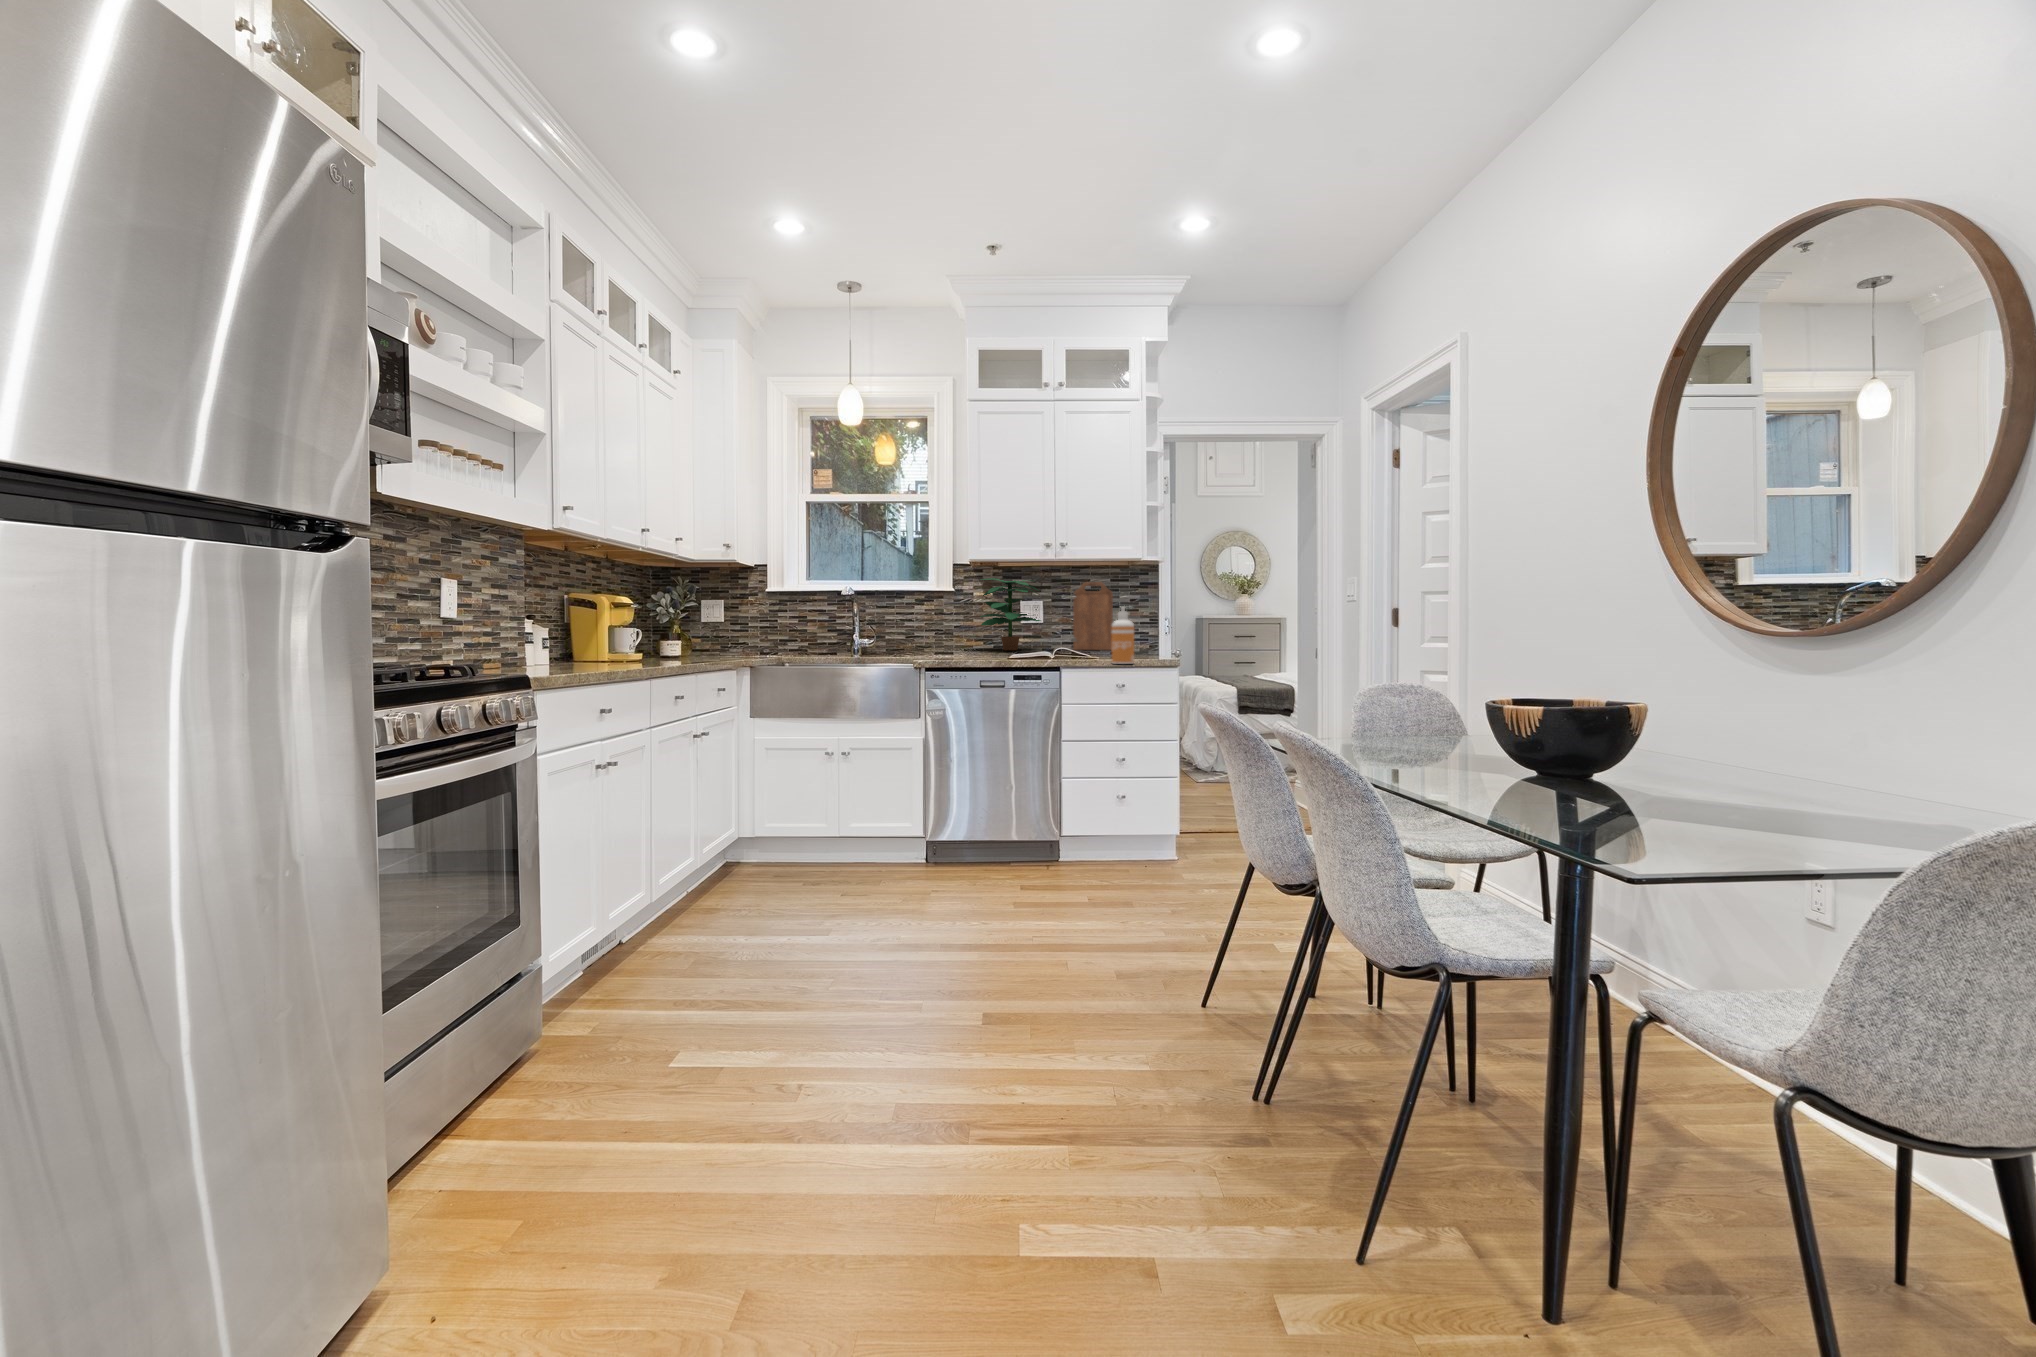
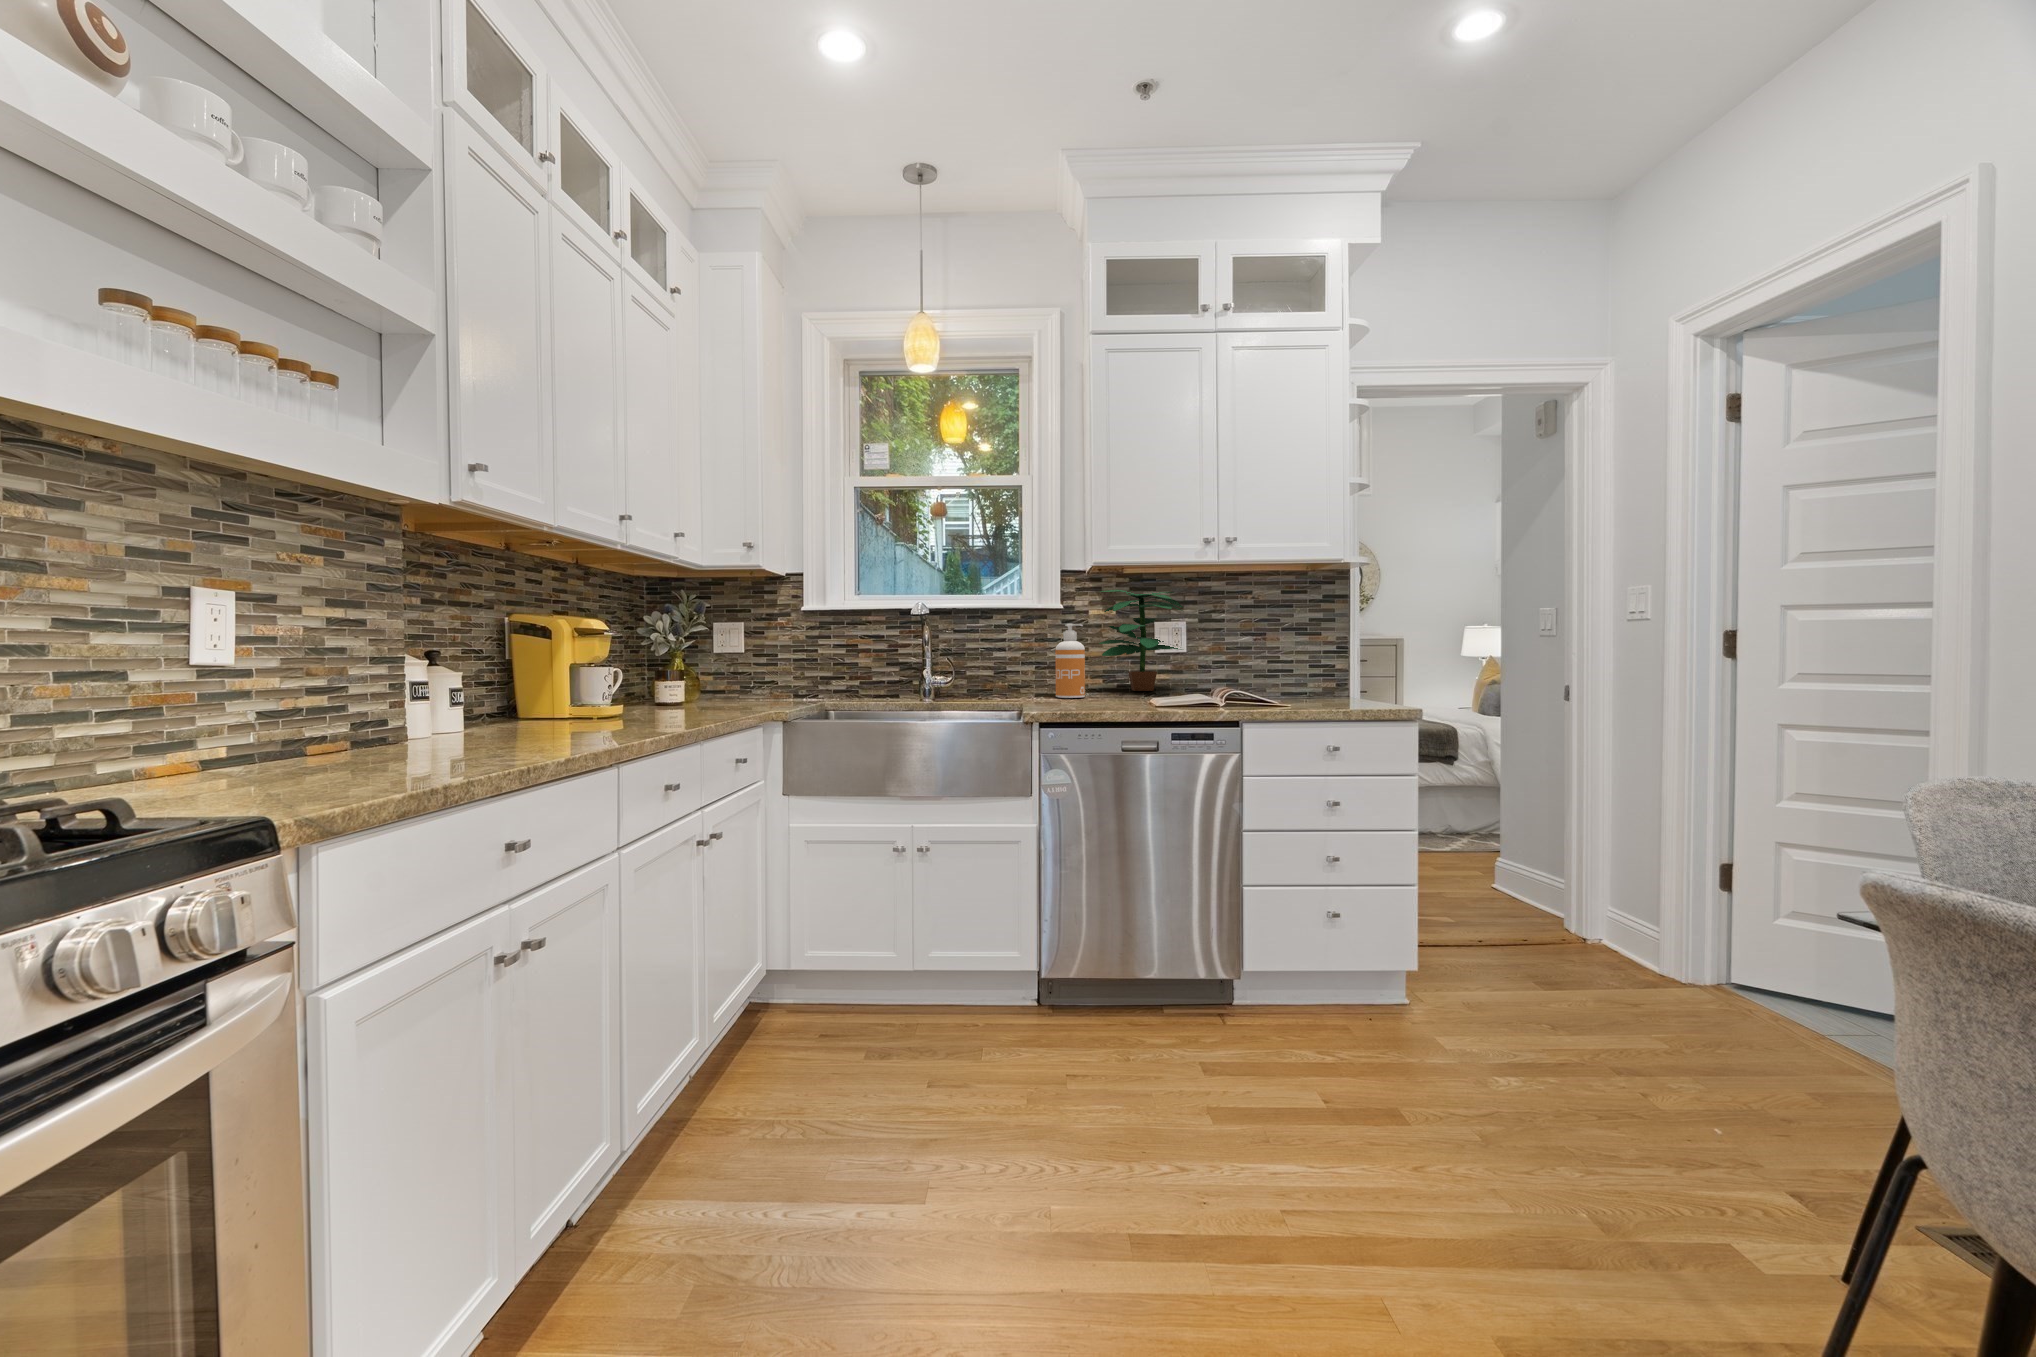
cutting board: present [1073,582,1113,650] -> none [1229,594,1287,690]
soap dispenser: present [1112,606,1134,664] -> present [1055,624,1085,698]

